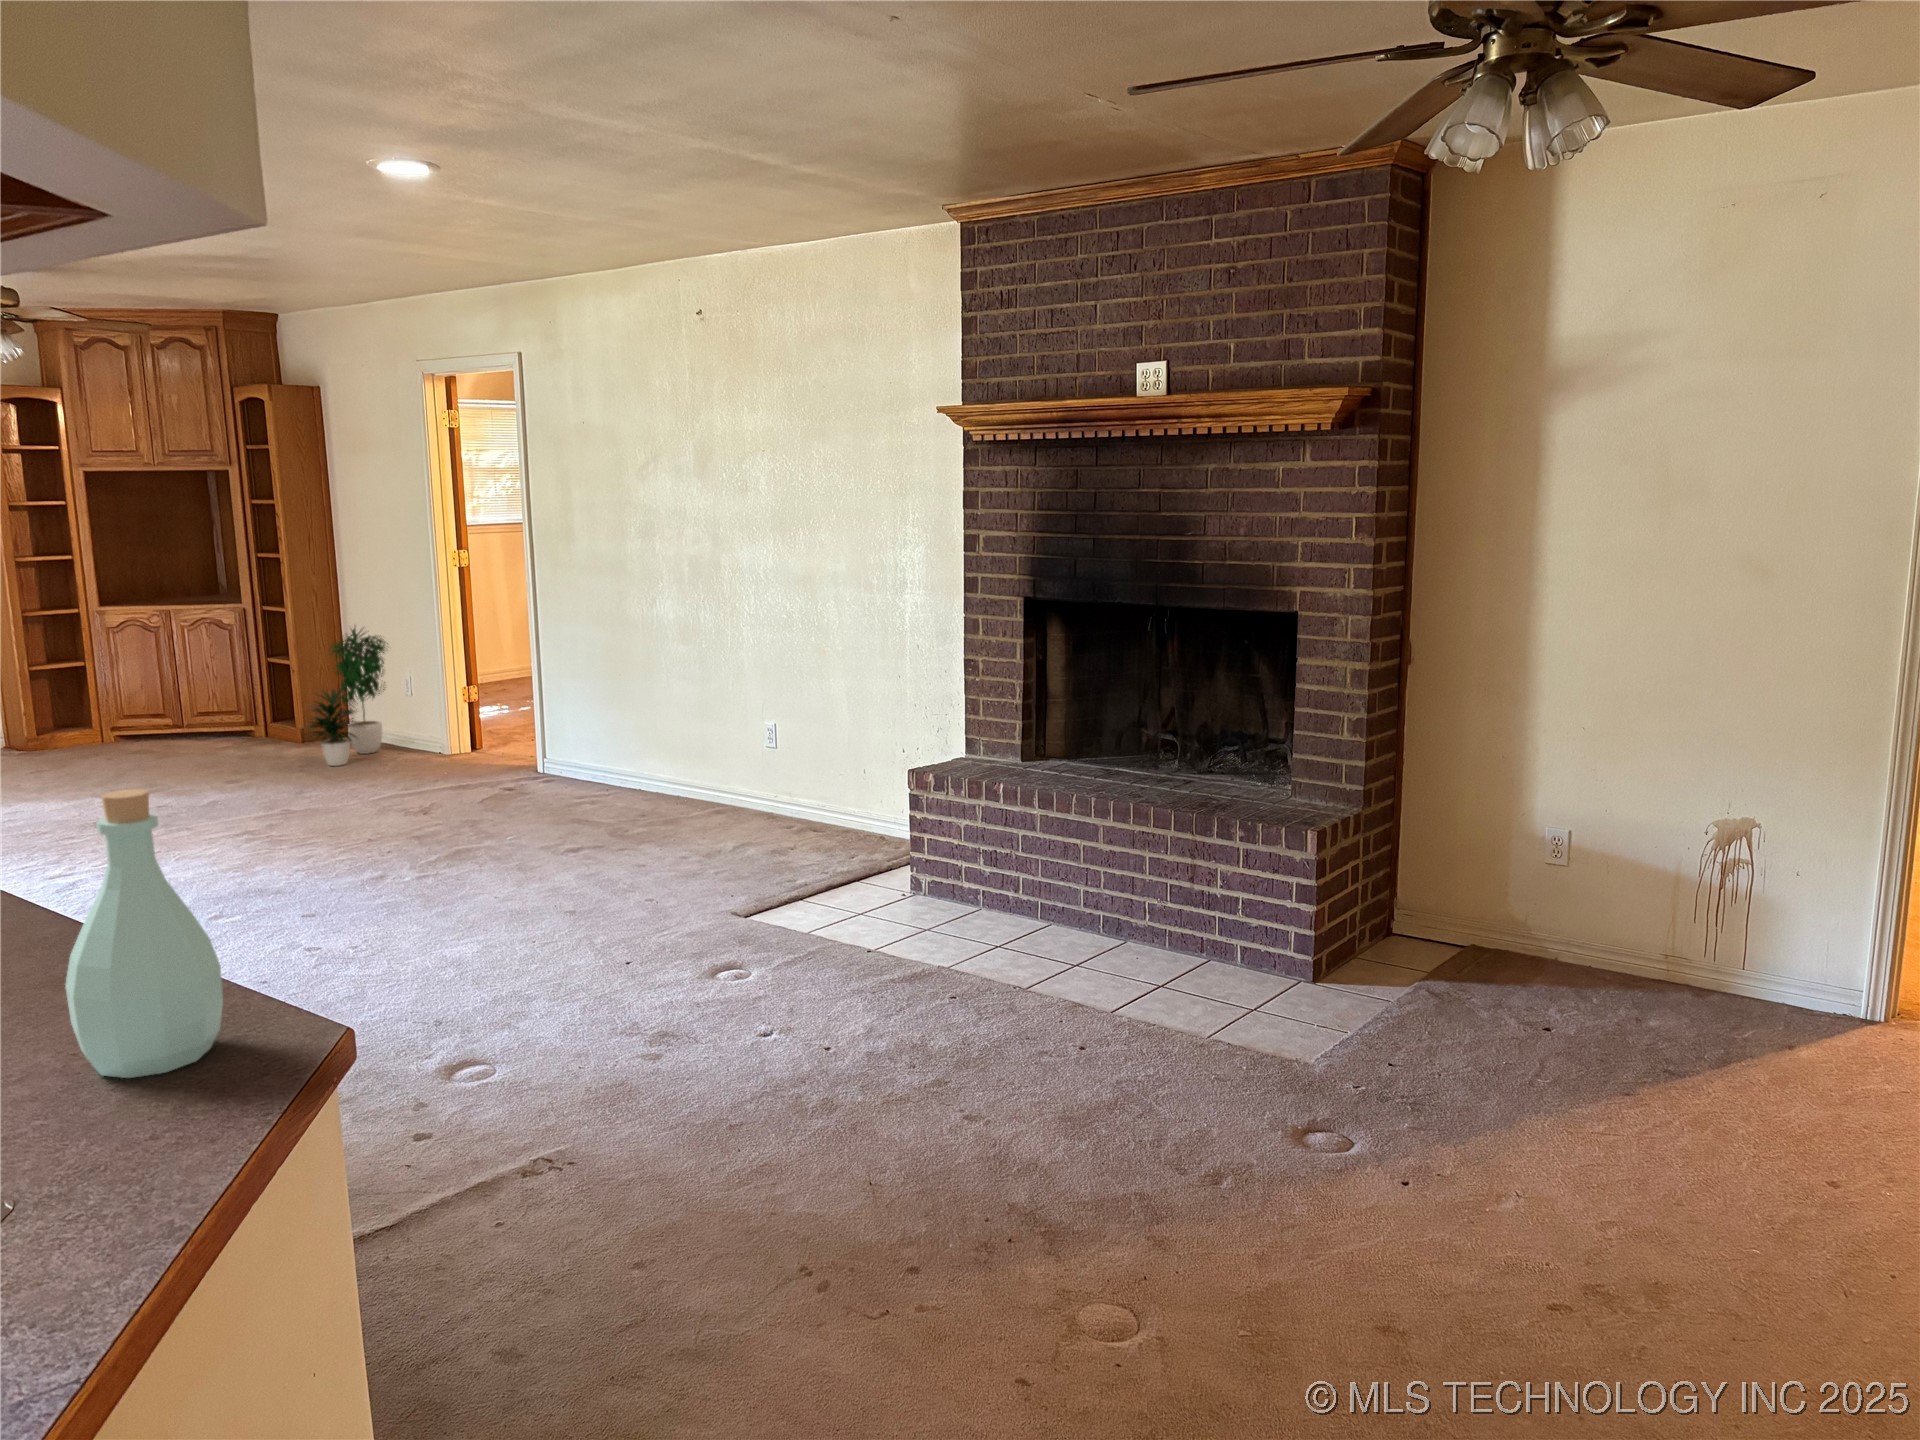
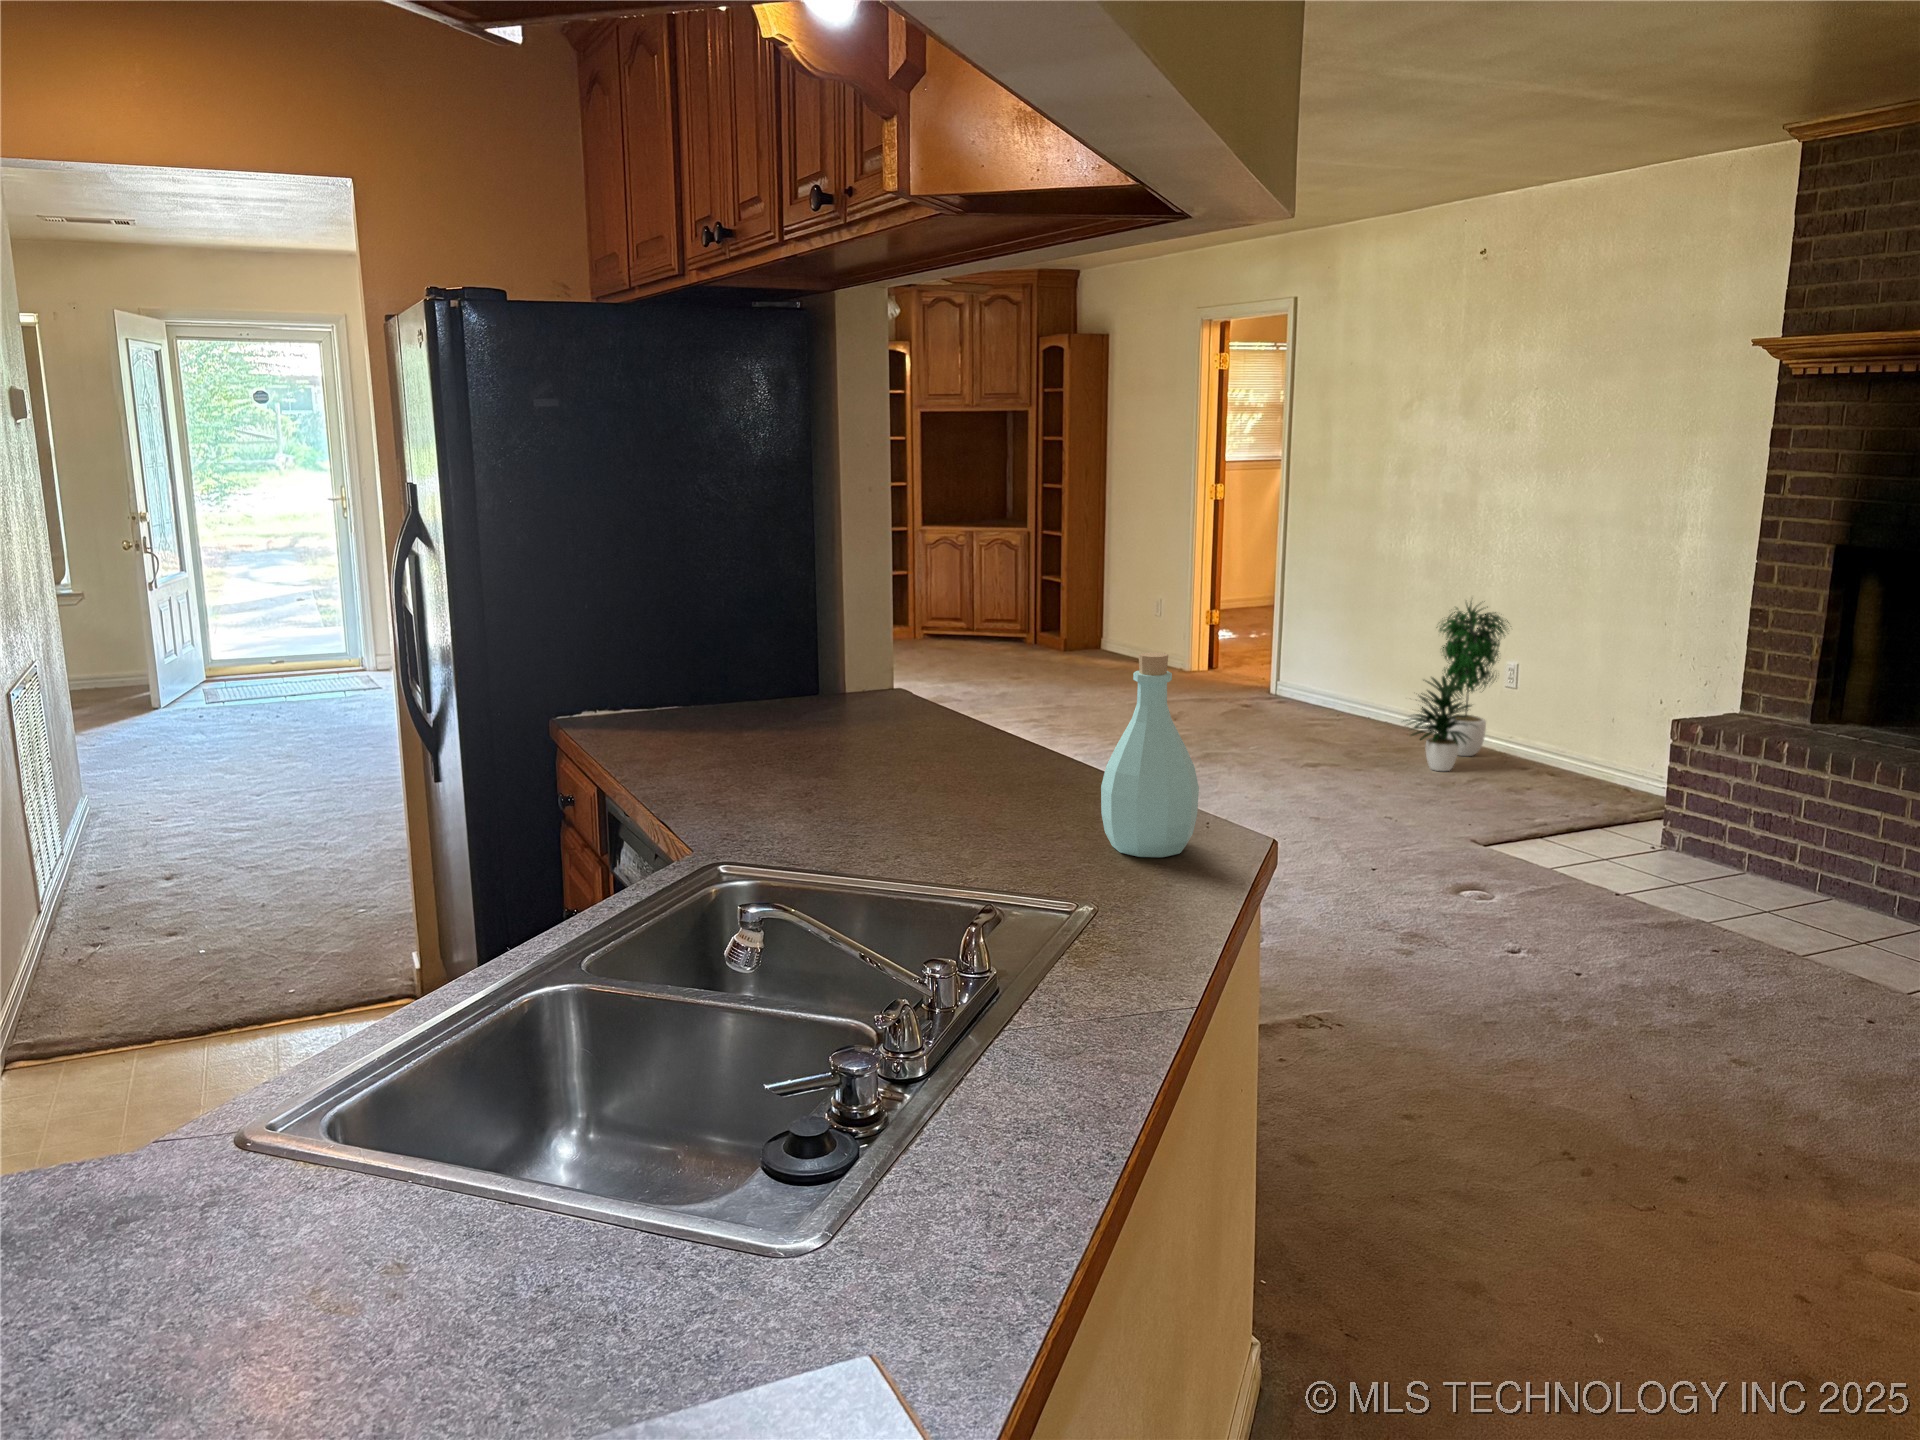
potted plant: present [305,628,388,766] -> present [1403,603,1509,771]

